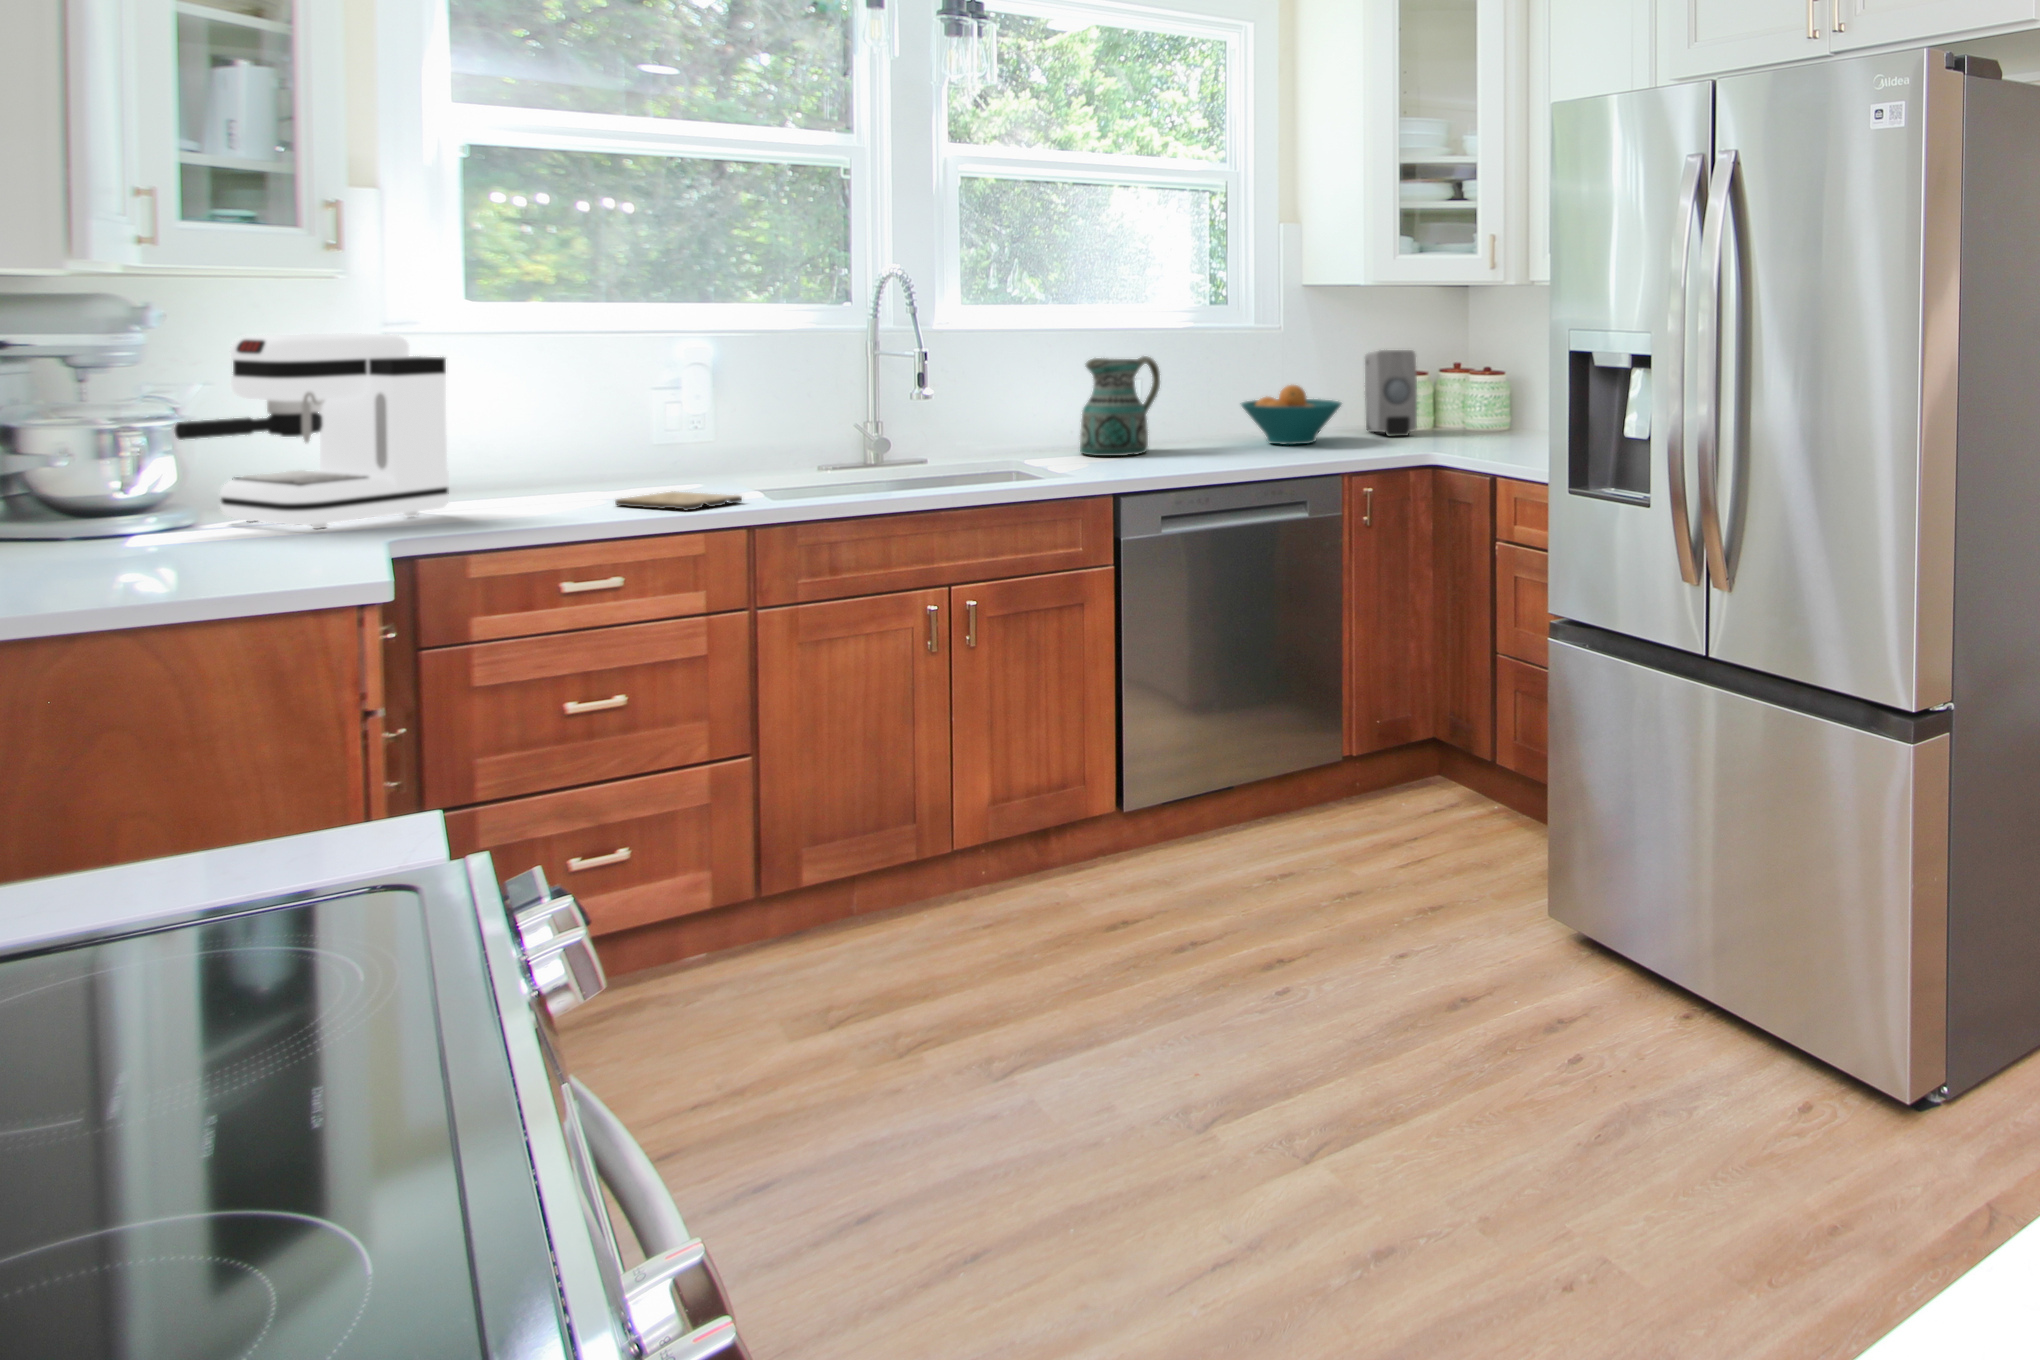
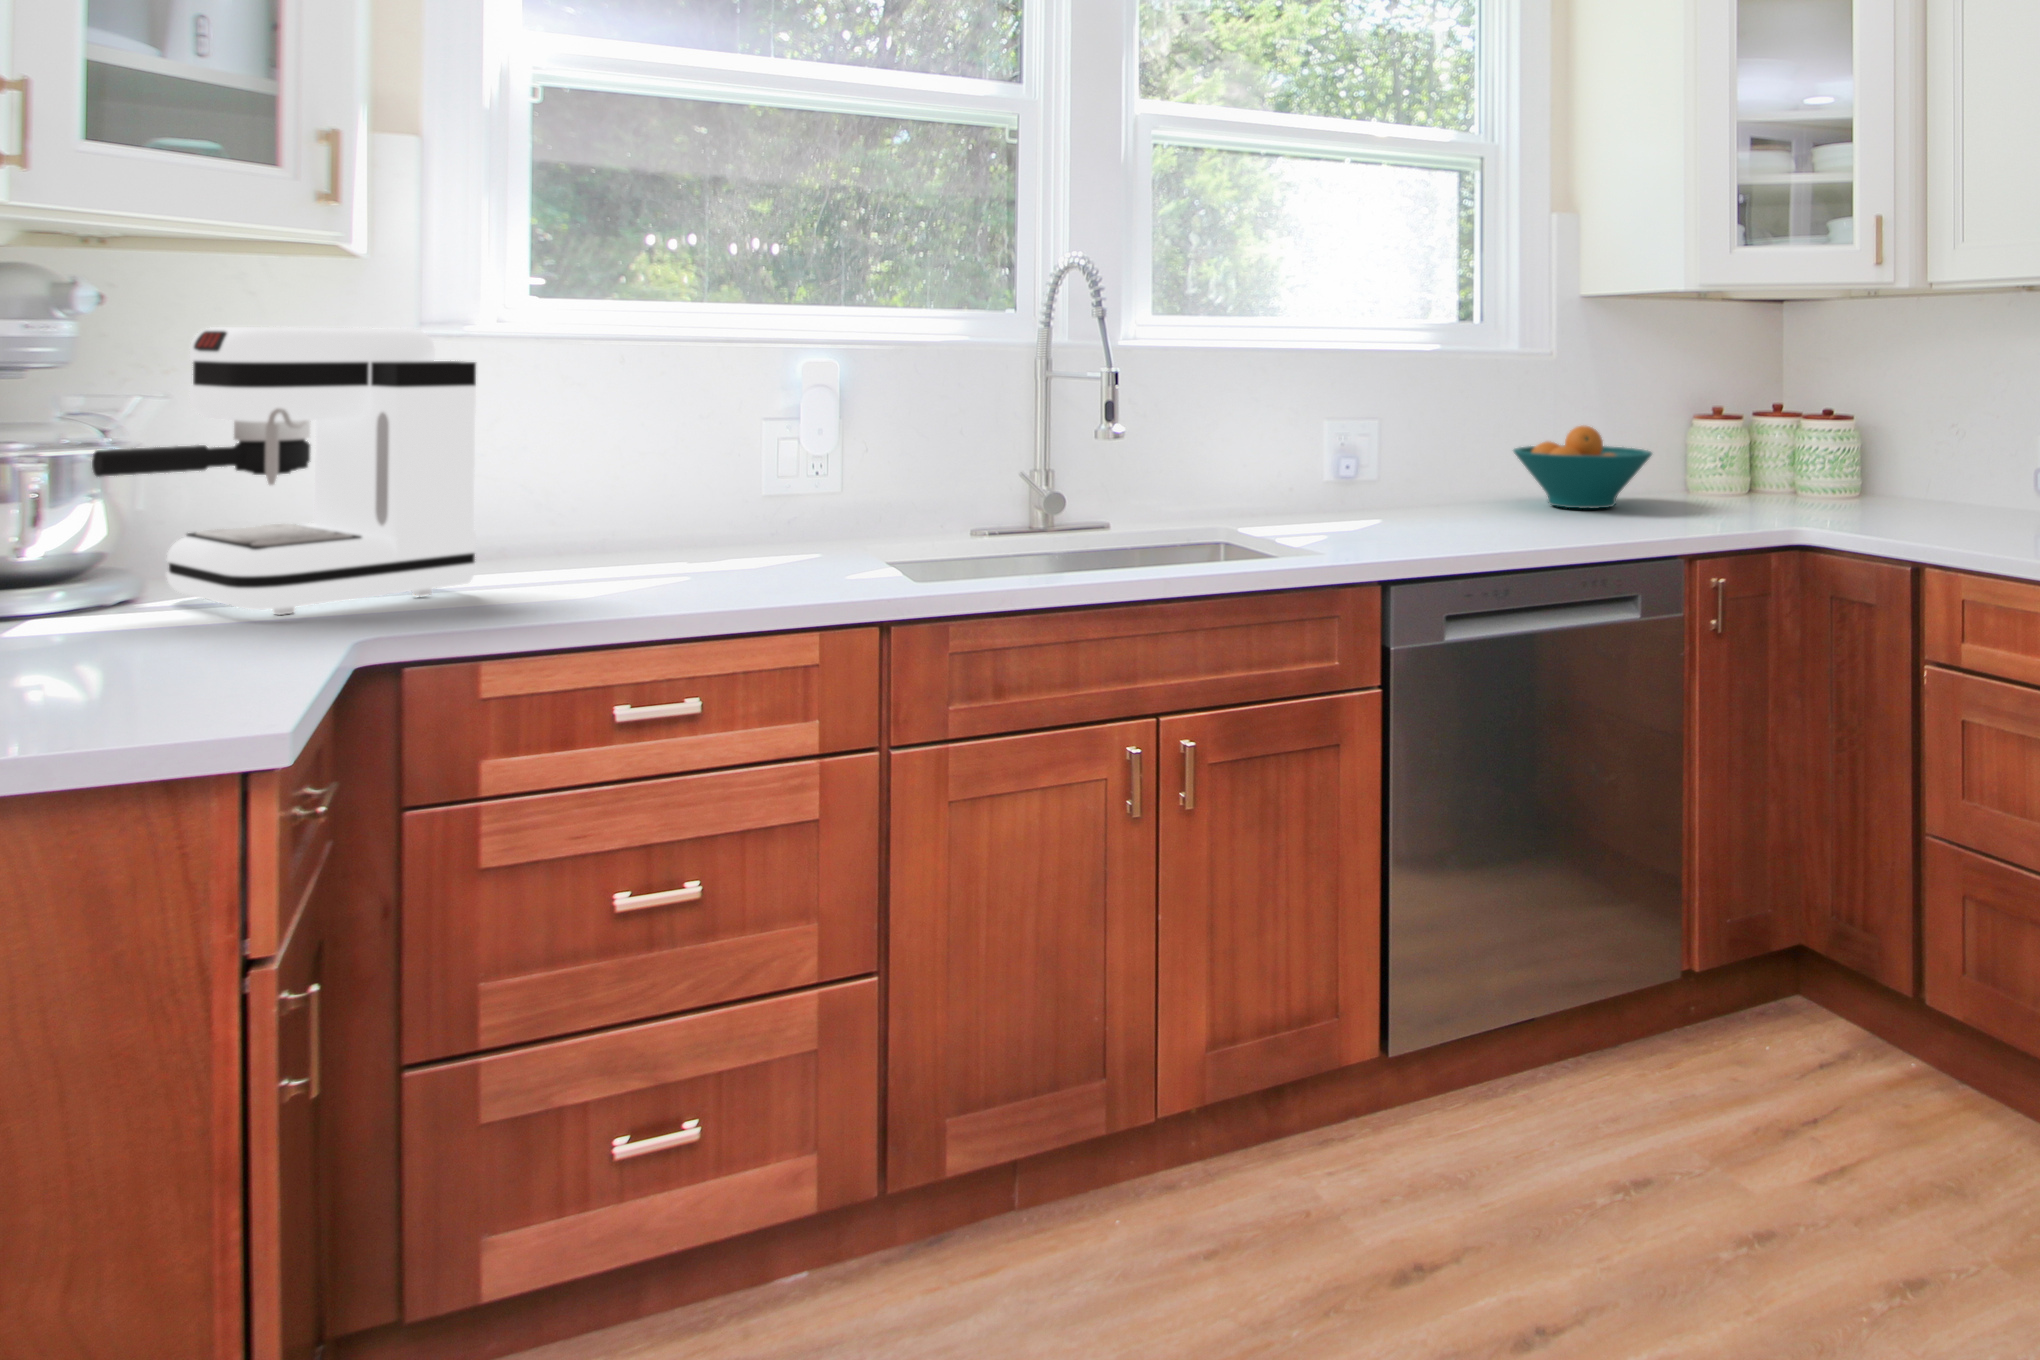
soap dispenser: present [1365,350,1417,436] -> none [1664,380,1746,499]
ceramic pitcher: present [1080,356,1160,456] -> none [1308,384,1410,520]
cutting board: present [615,491,742,511] -> none [702,563,874,597]

